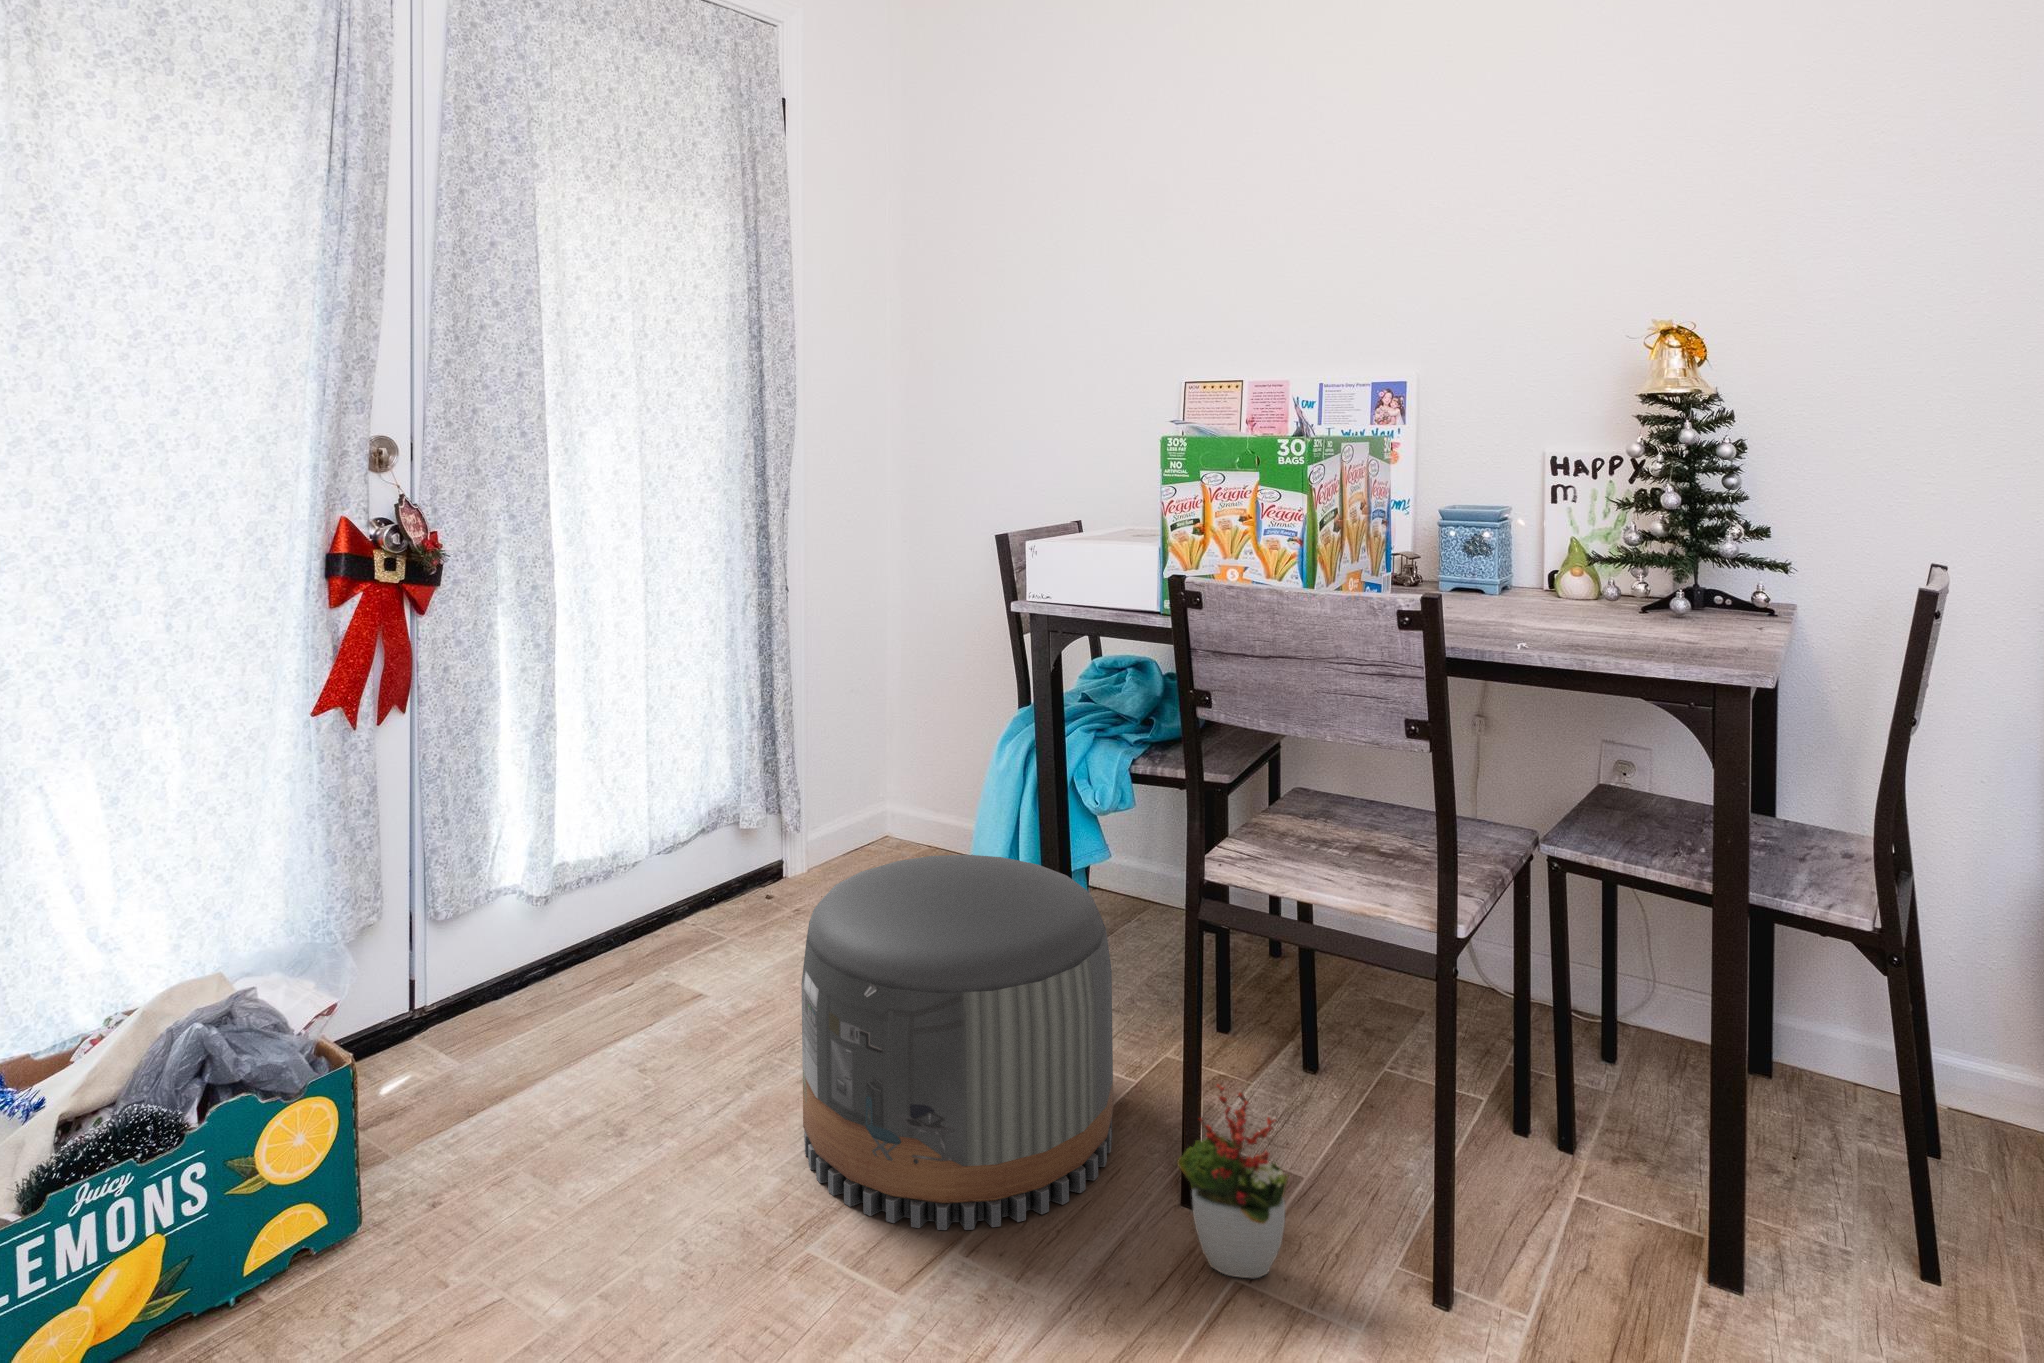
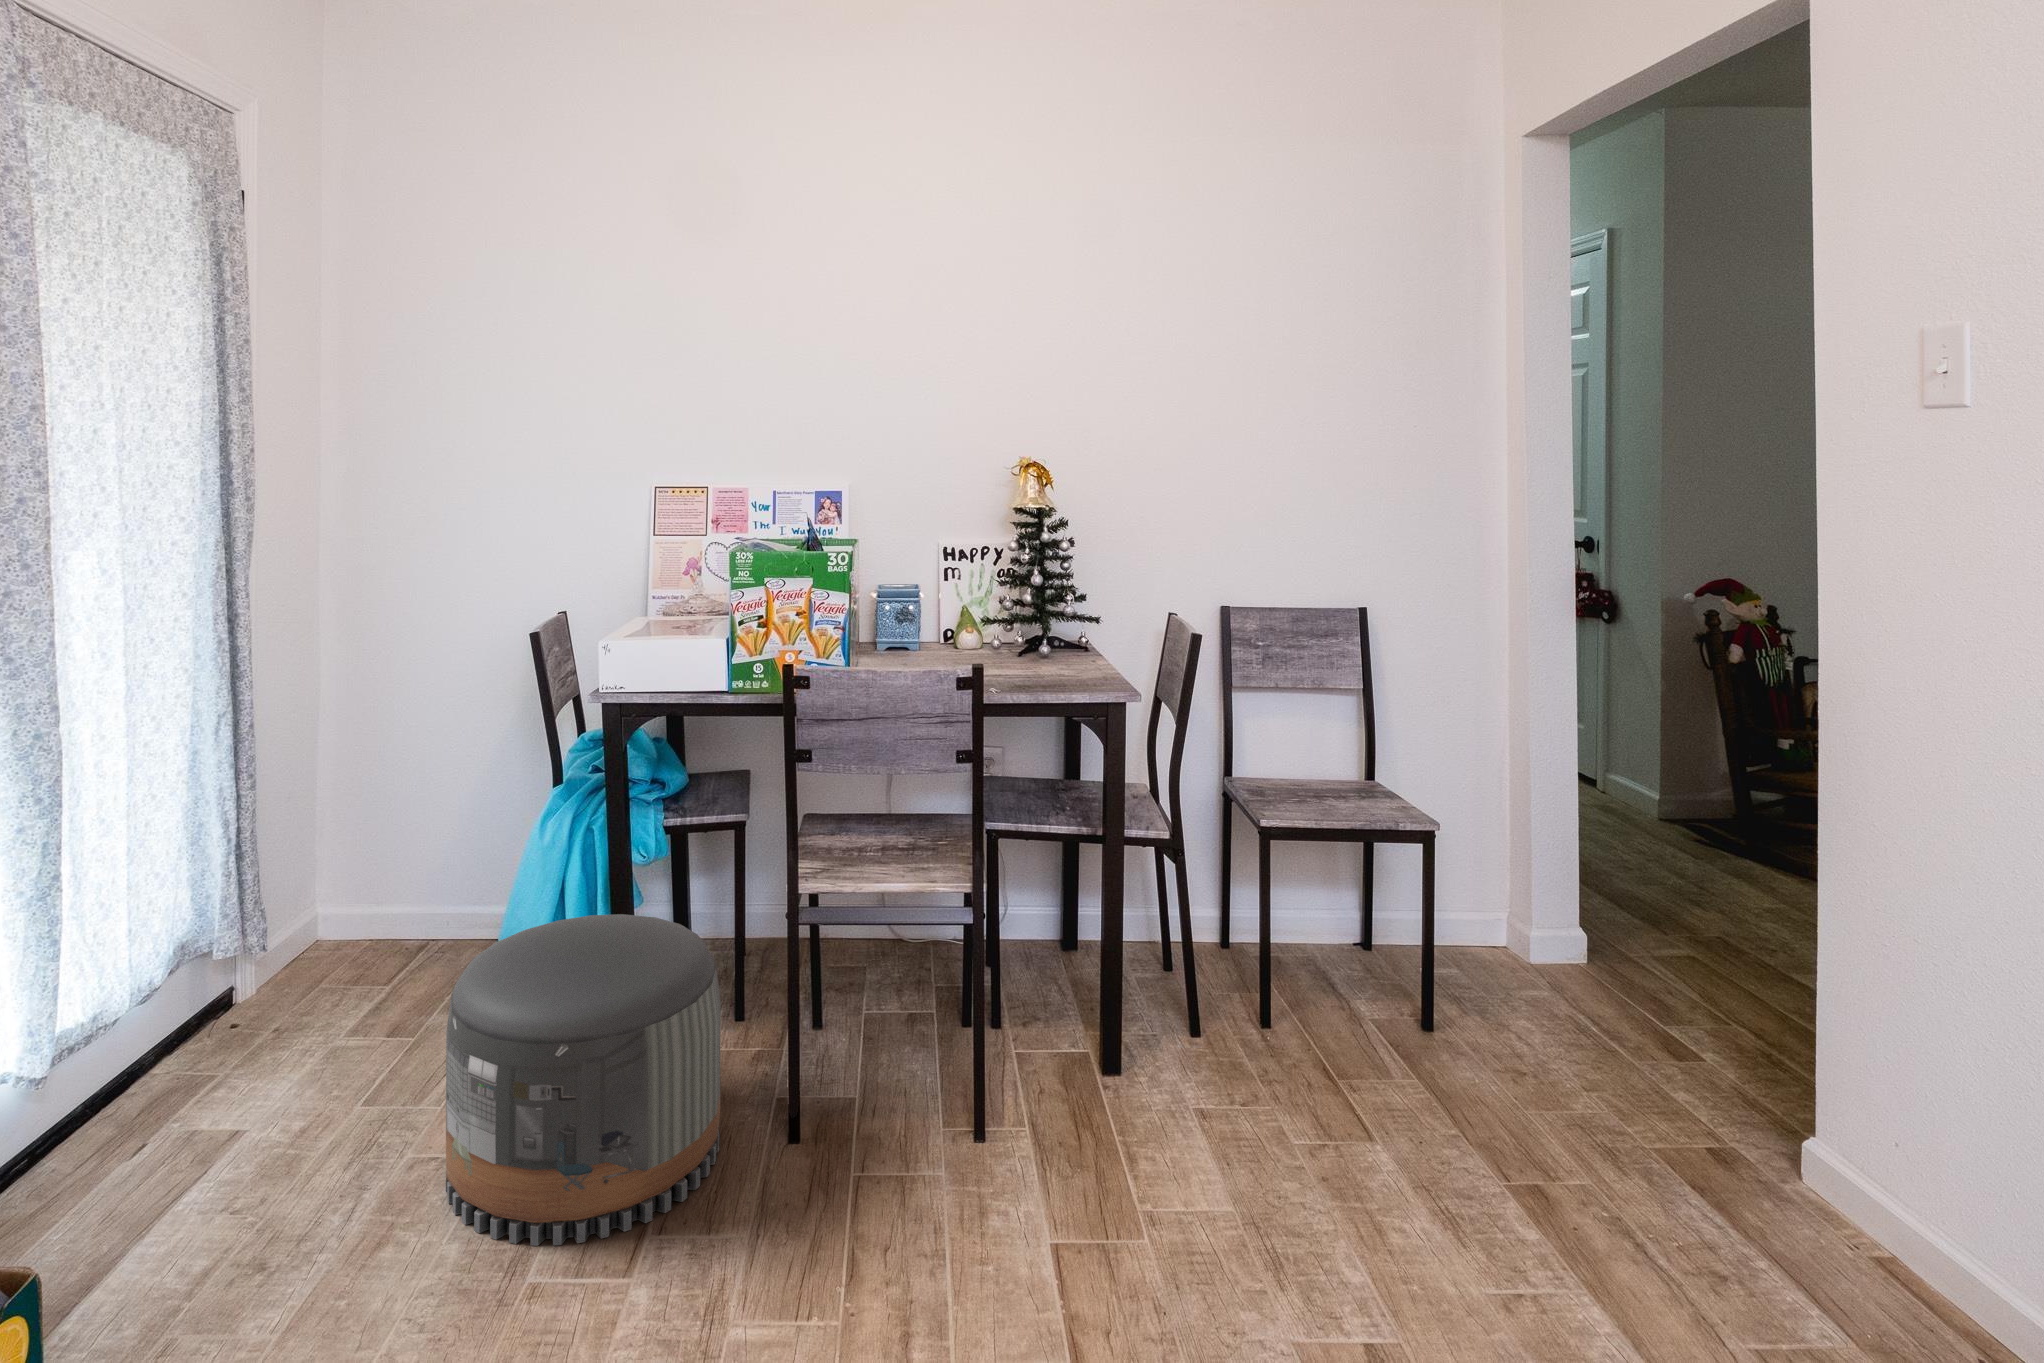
decorative plant: present [1177,1085,1288,1278] -> none [813,1038,888,1176]

